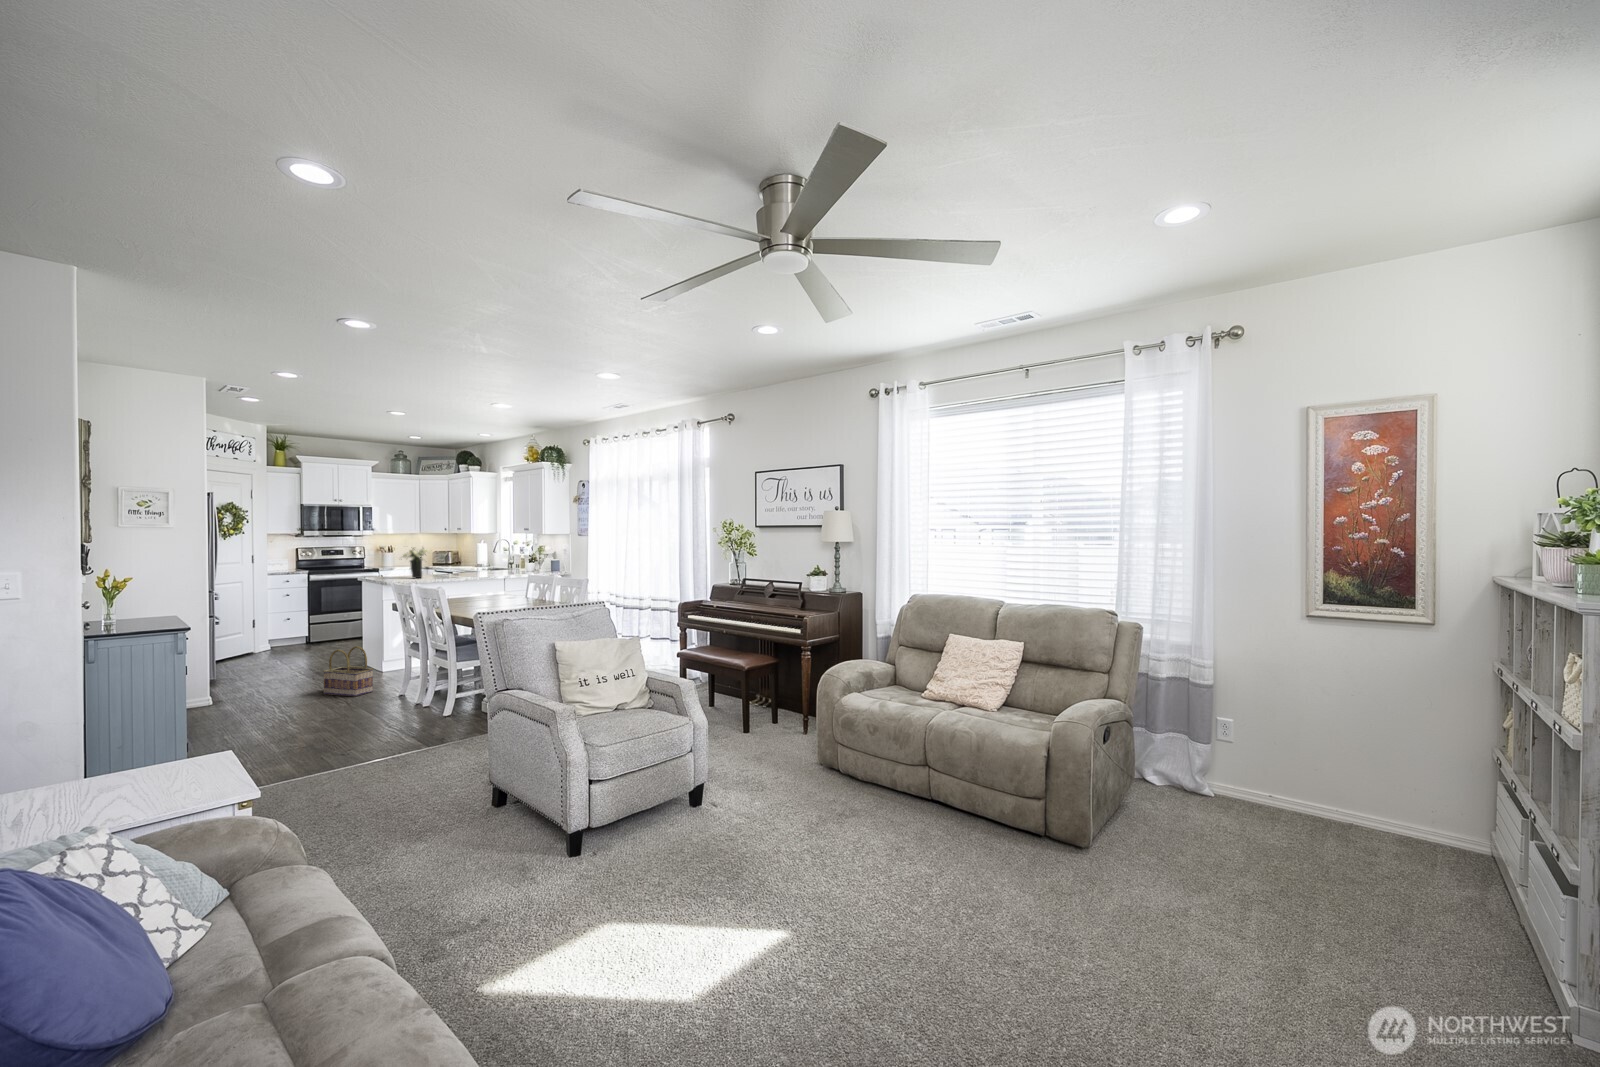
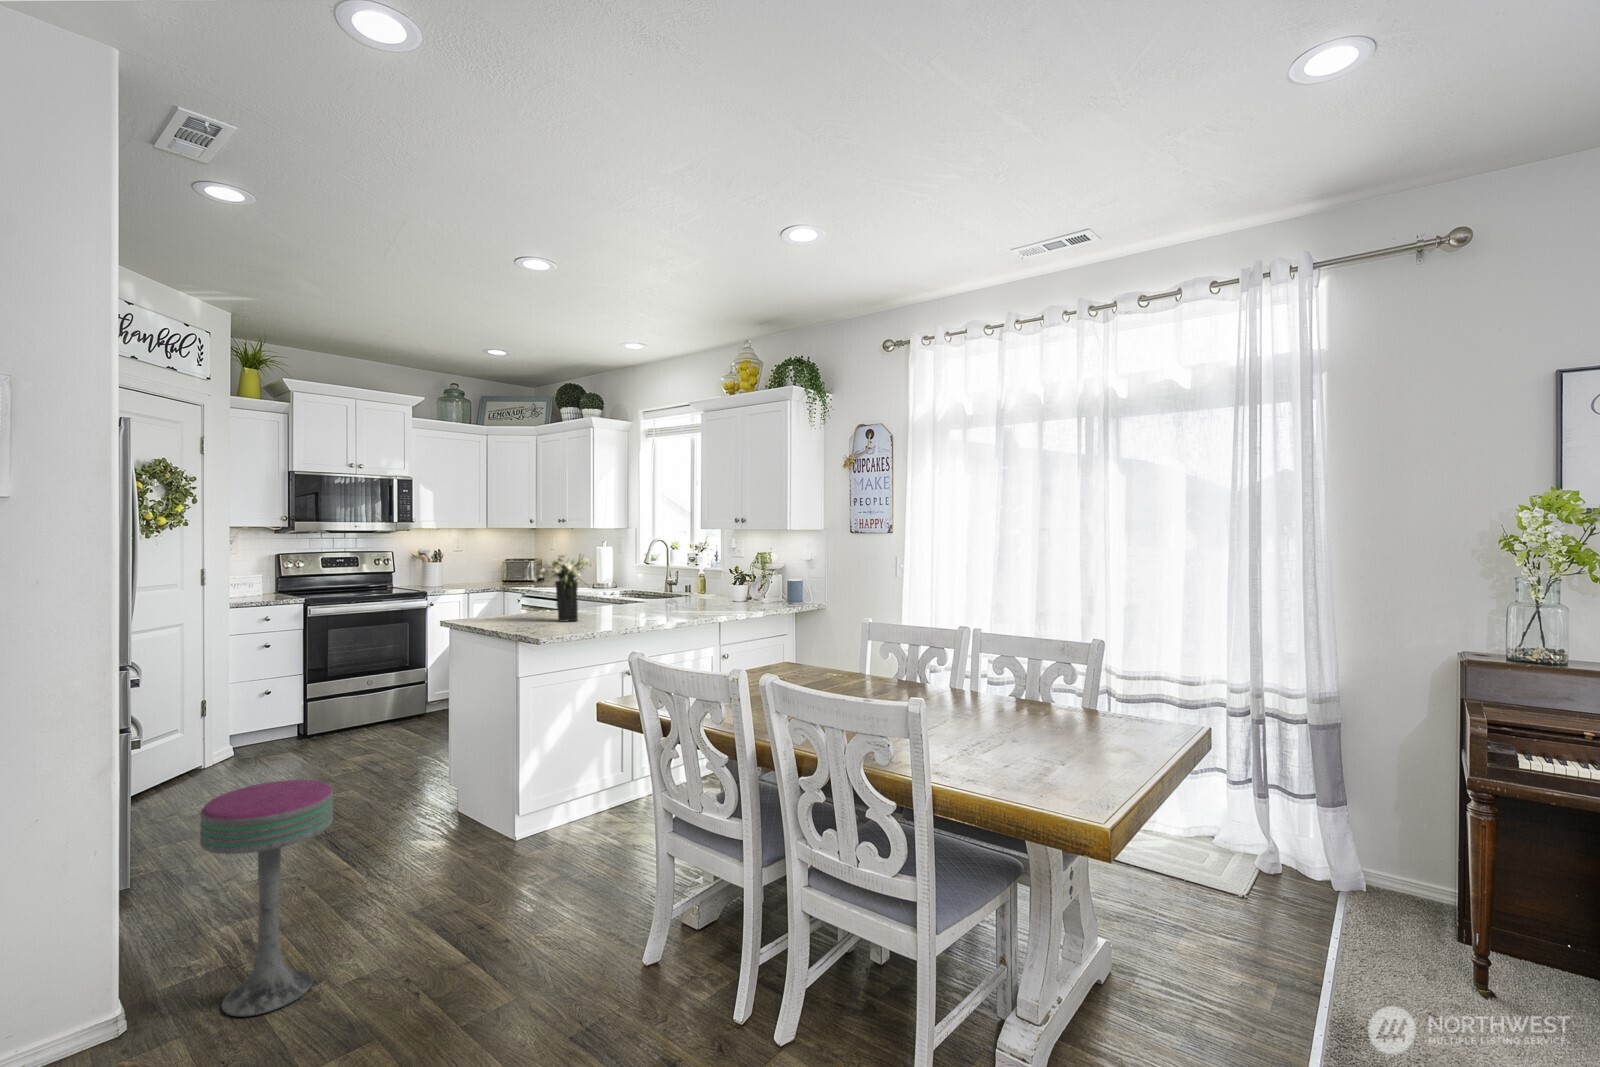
bar stool: none [237,627,285,701] -> present [200,780,333,1016]
basket: present [323,646,373,696] -> none [439,822,570,979]

